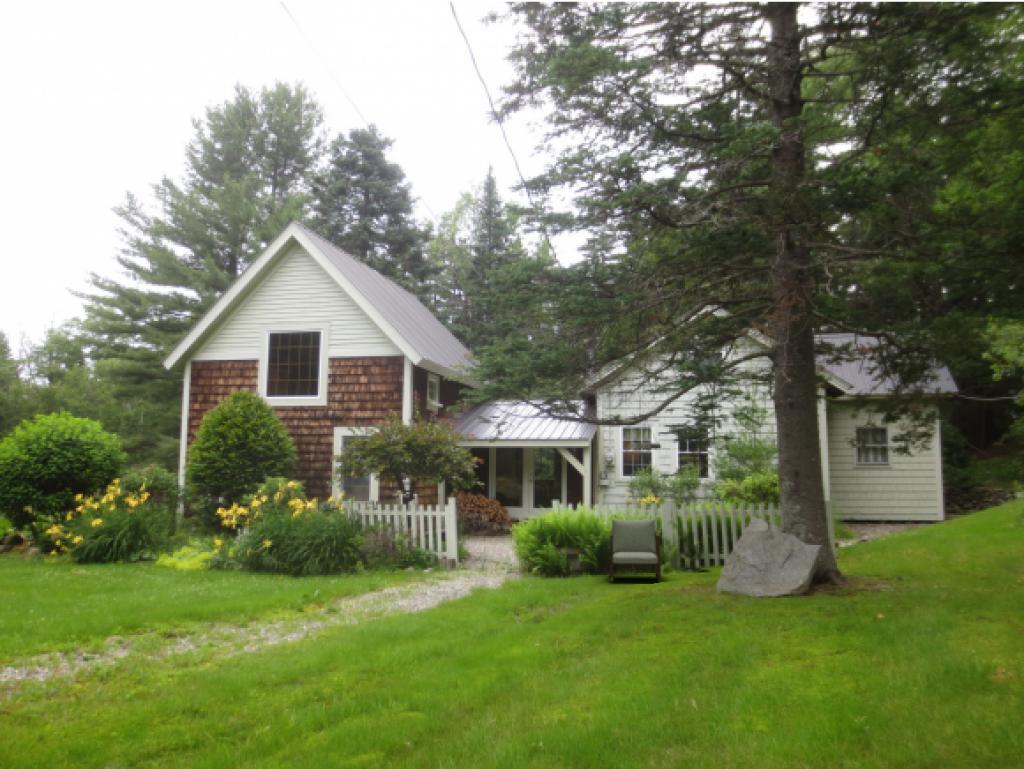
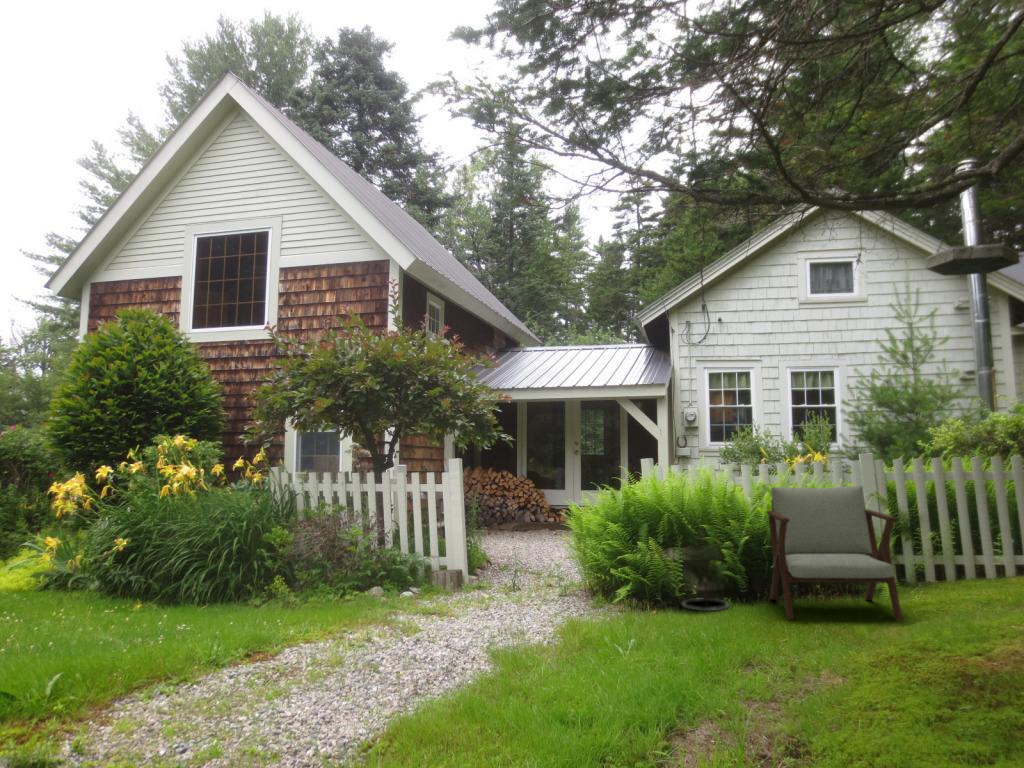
potted tree: present [682,536,704,572] -> present [682,529,728,611]

